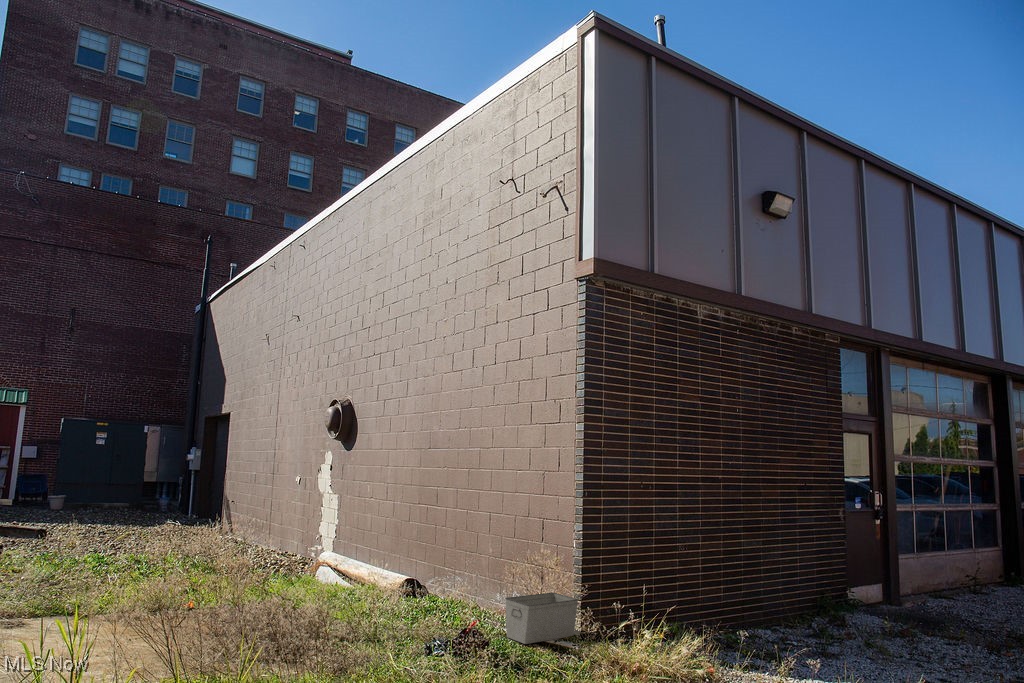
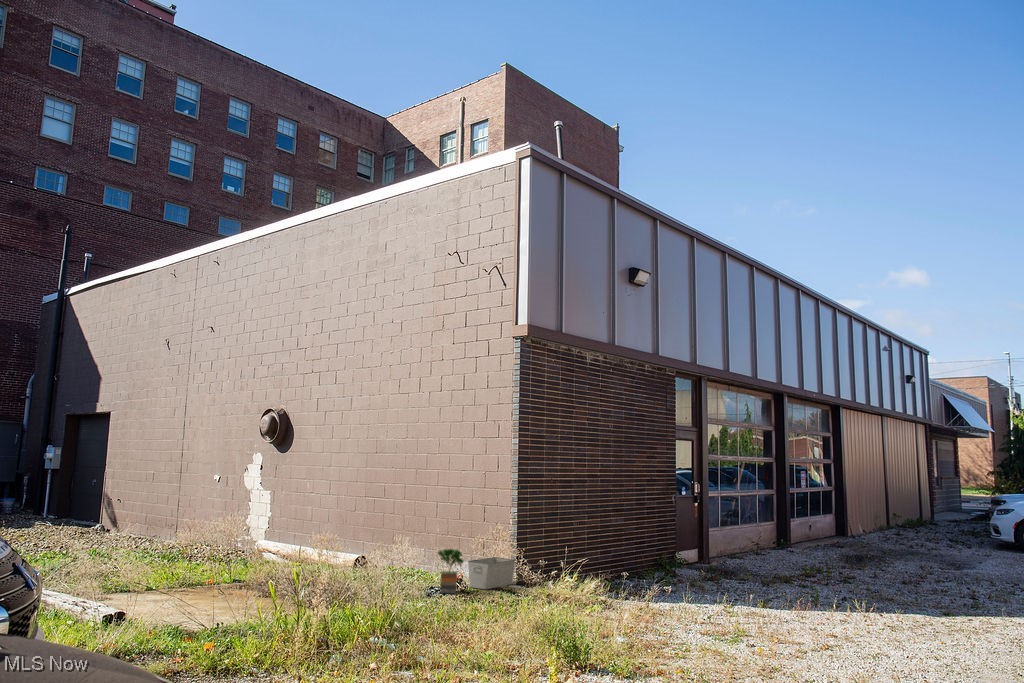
potted tree: none [454,578,494,649] -> present [437,549,464,593]

